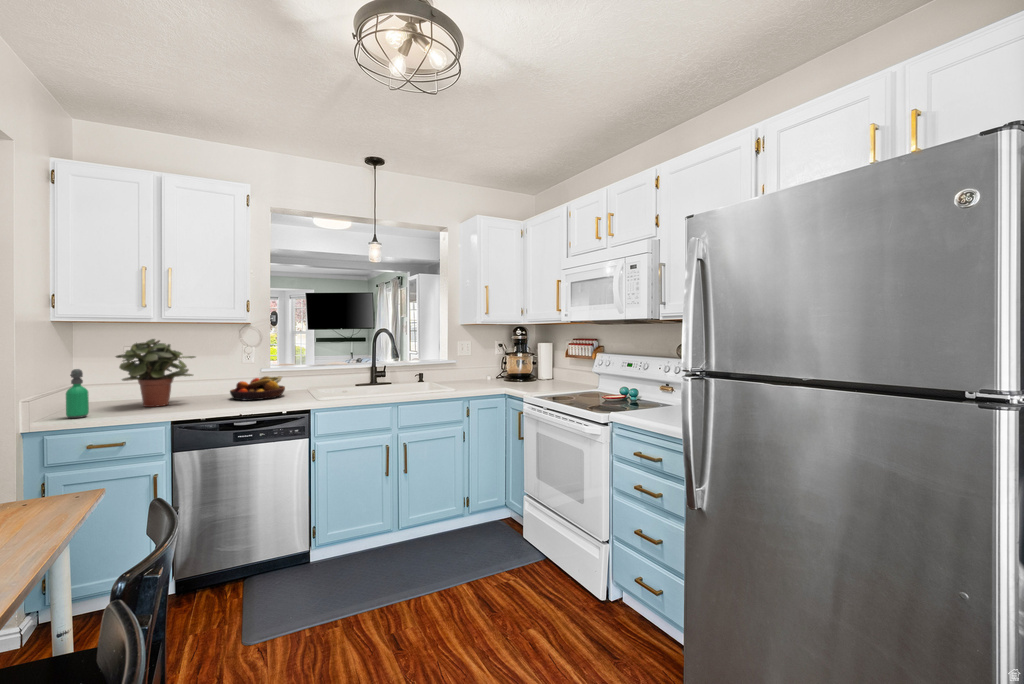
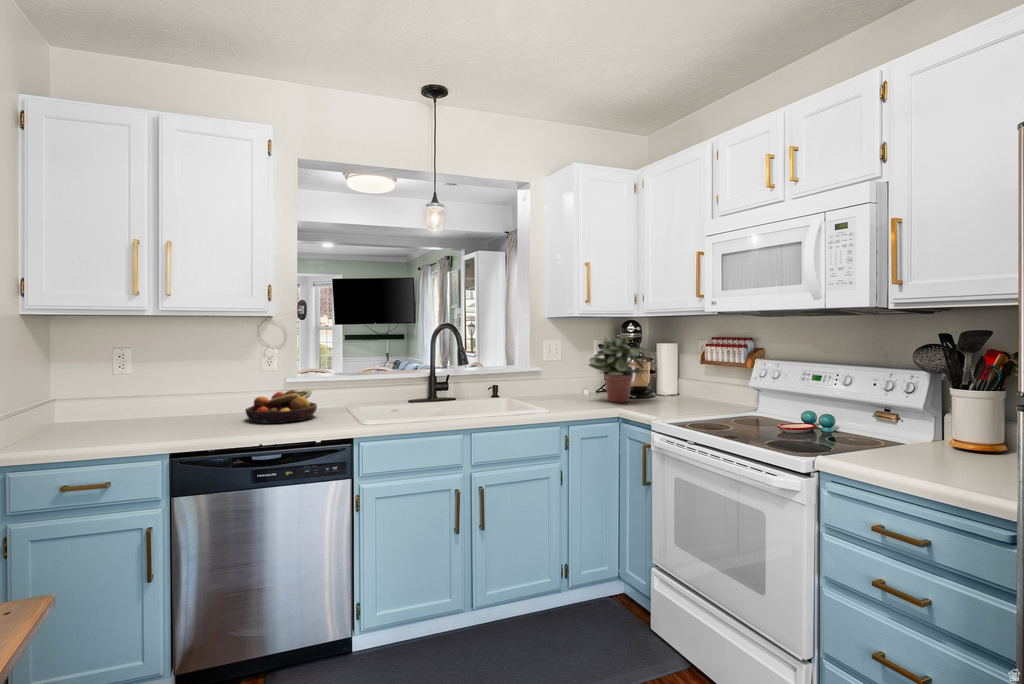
potted plant: present [116,339,195,407] -> present [588,334,653,402]
soap dispenser: present [66,369,89,418] -> none [36,380,65,447]

